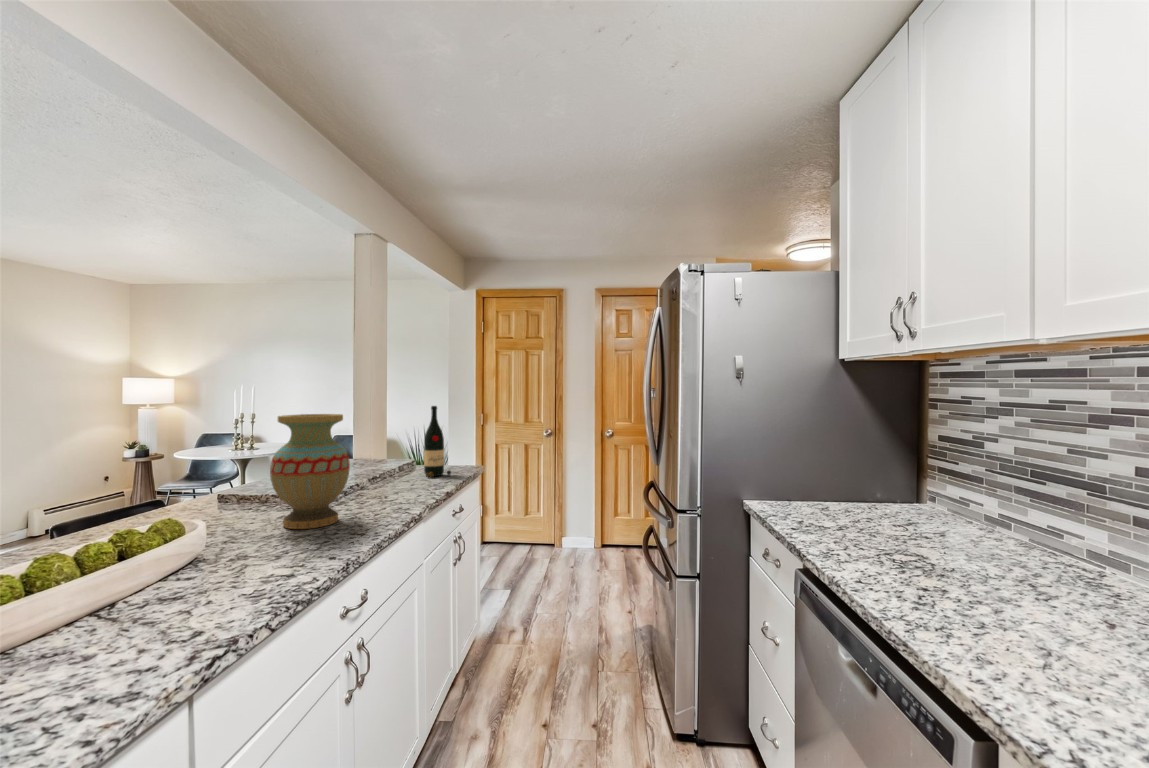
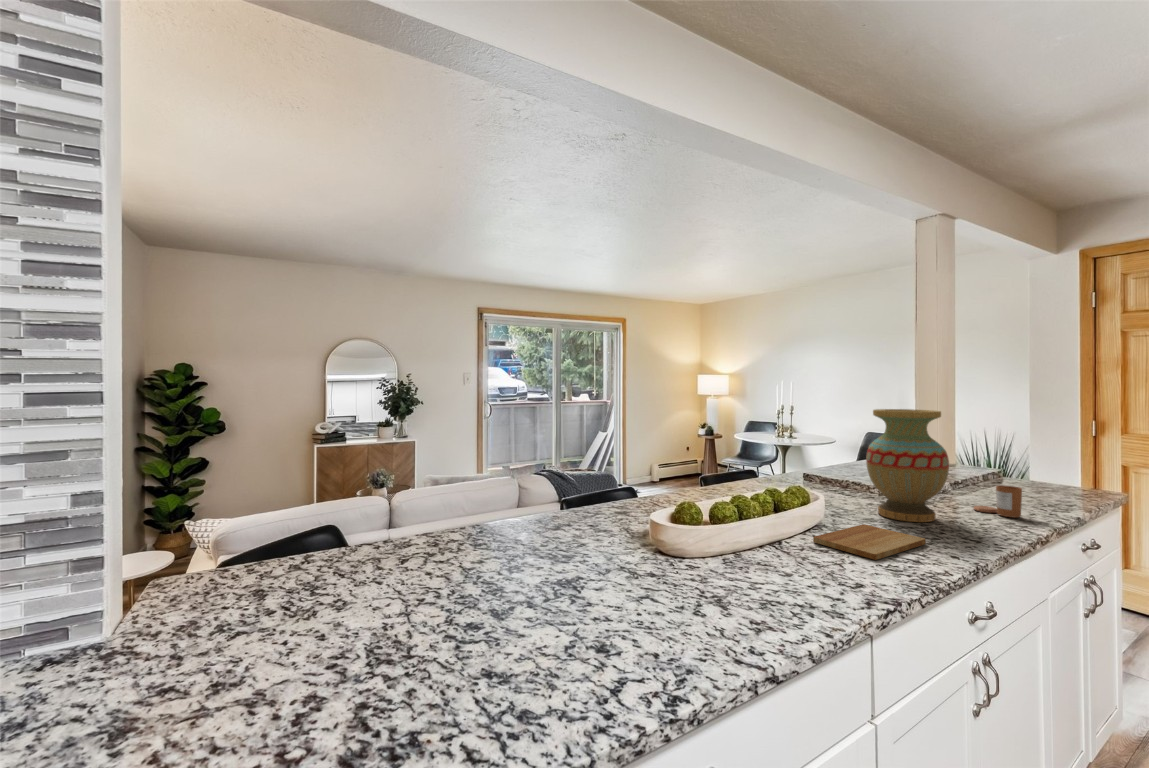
wine bottle: present [424,406,451,477] -> none [1021,405,1066,493]
candle: none [378,477,412,505] -> present [974,485,1022,518]
cutting board: none [173,544,312,587] -> present [813,524,926,560]

